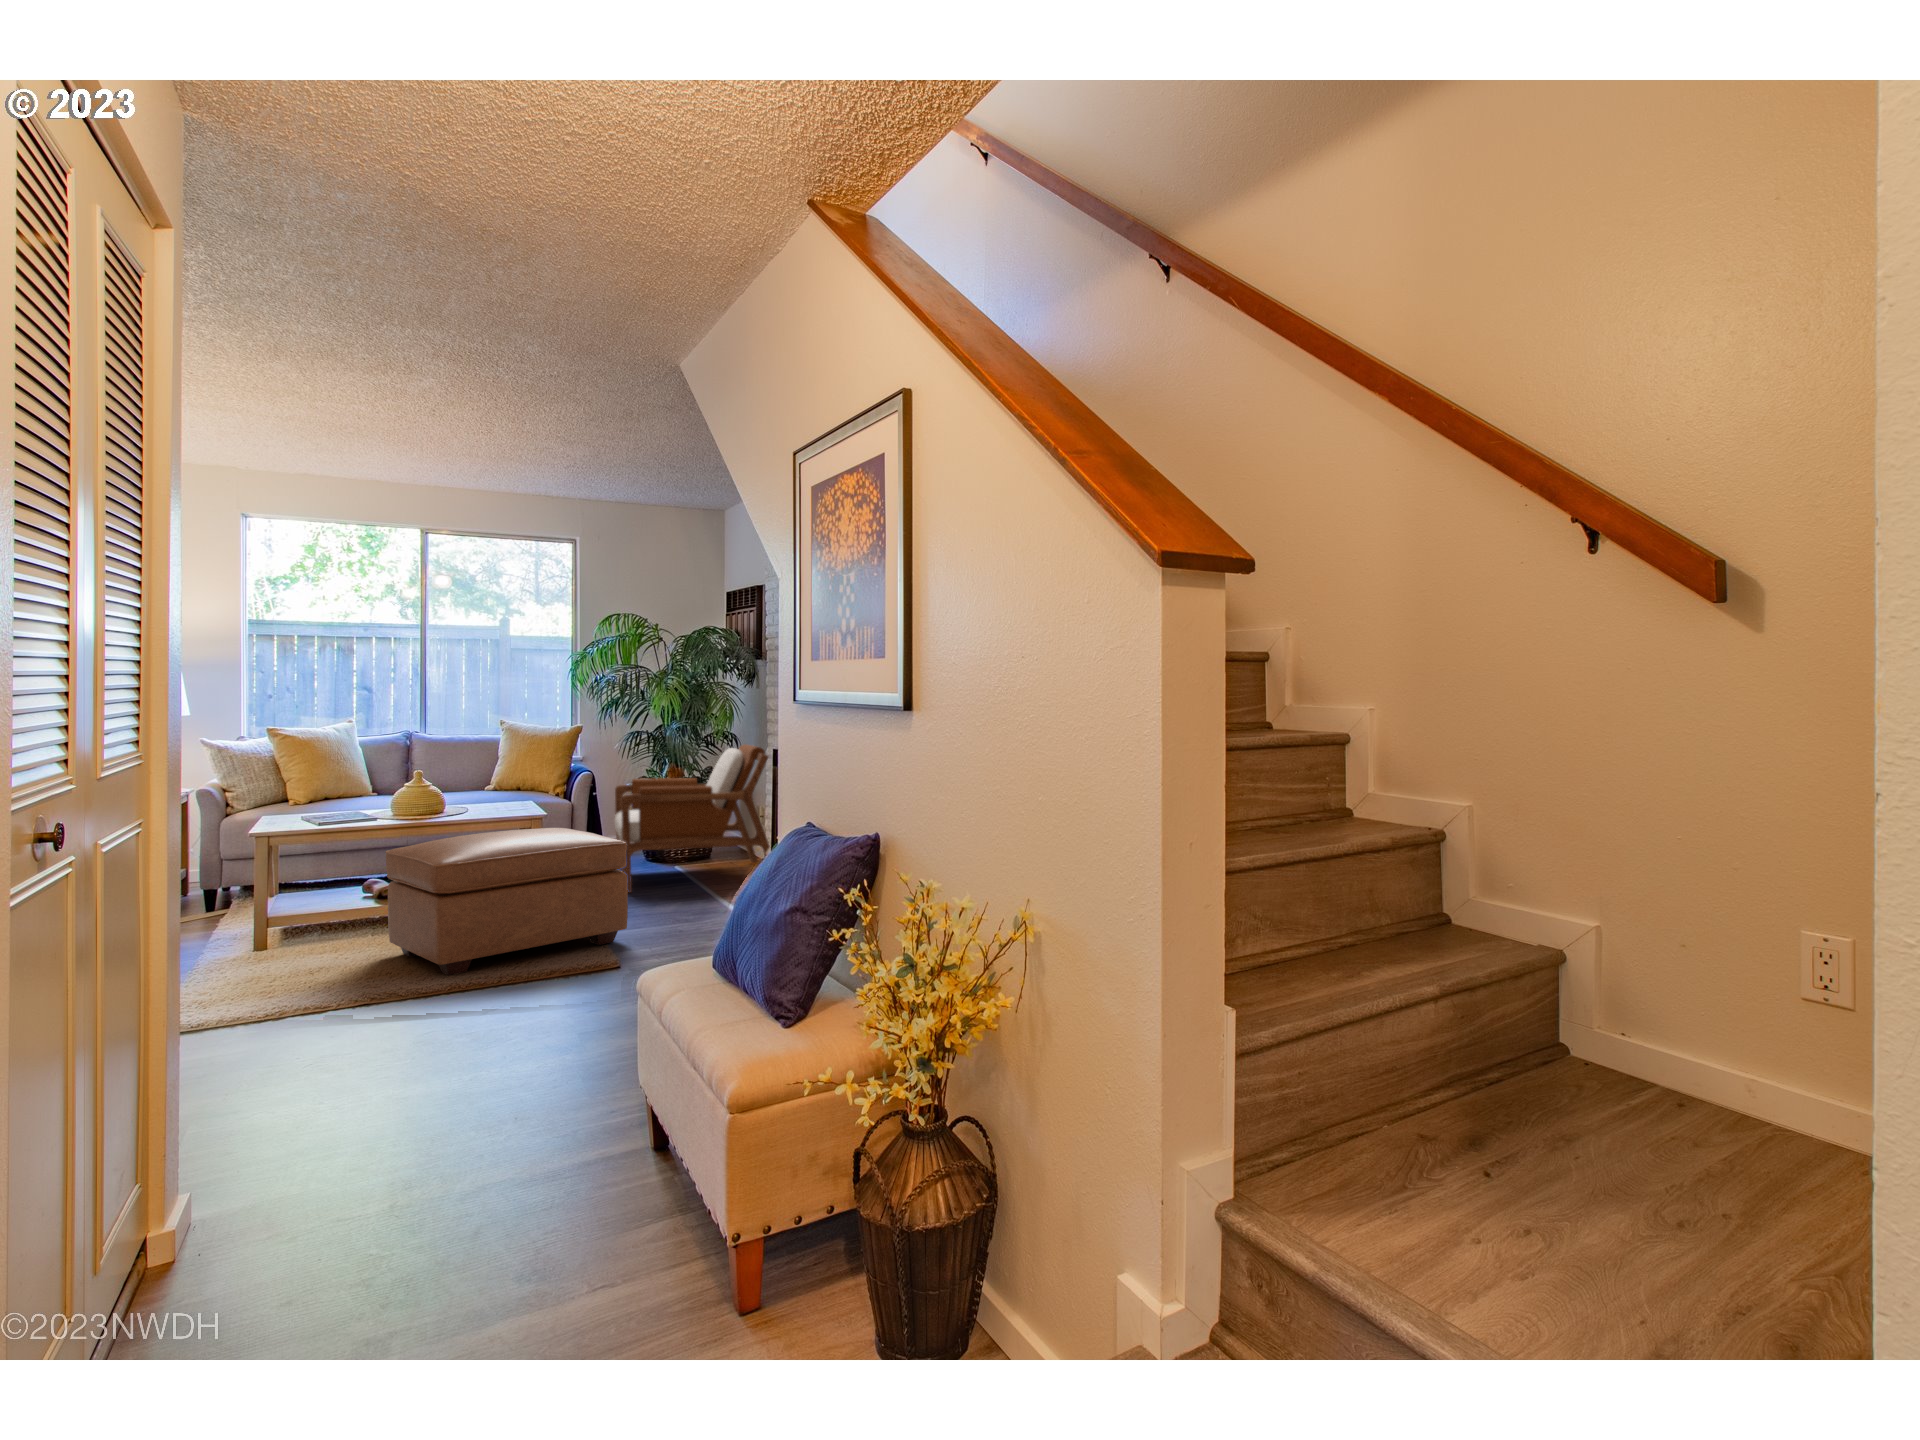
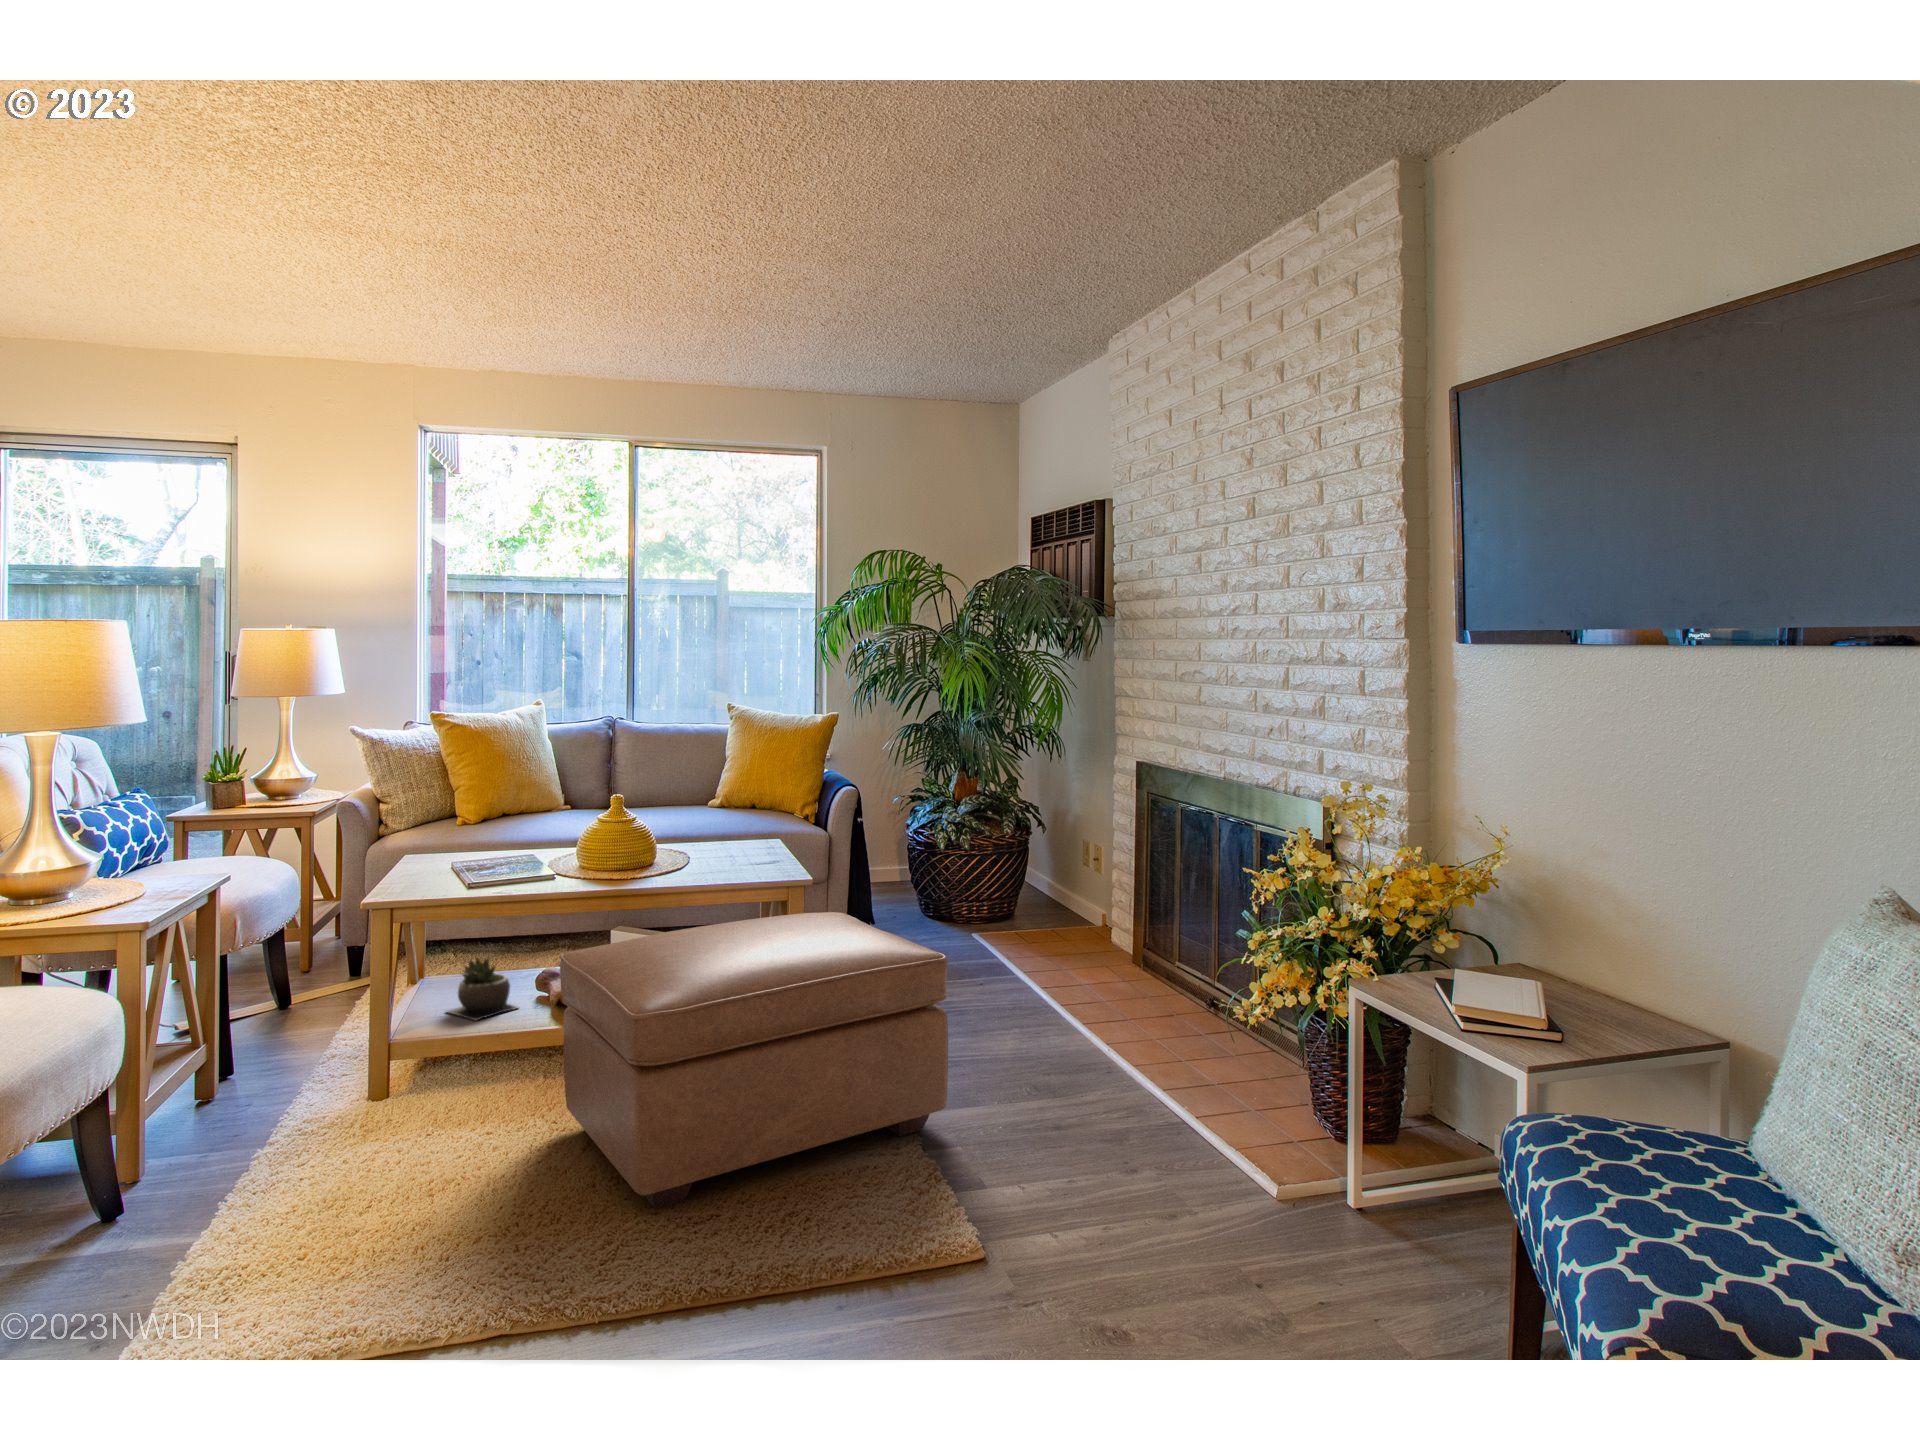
armchair: present [615,745,770,893] -> none [887,751,1145,987]
succulent plant: none [299,868,353,907] -> present [447,957,518,1020]

